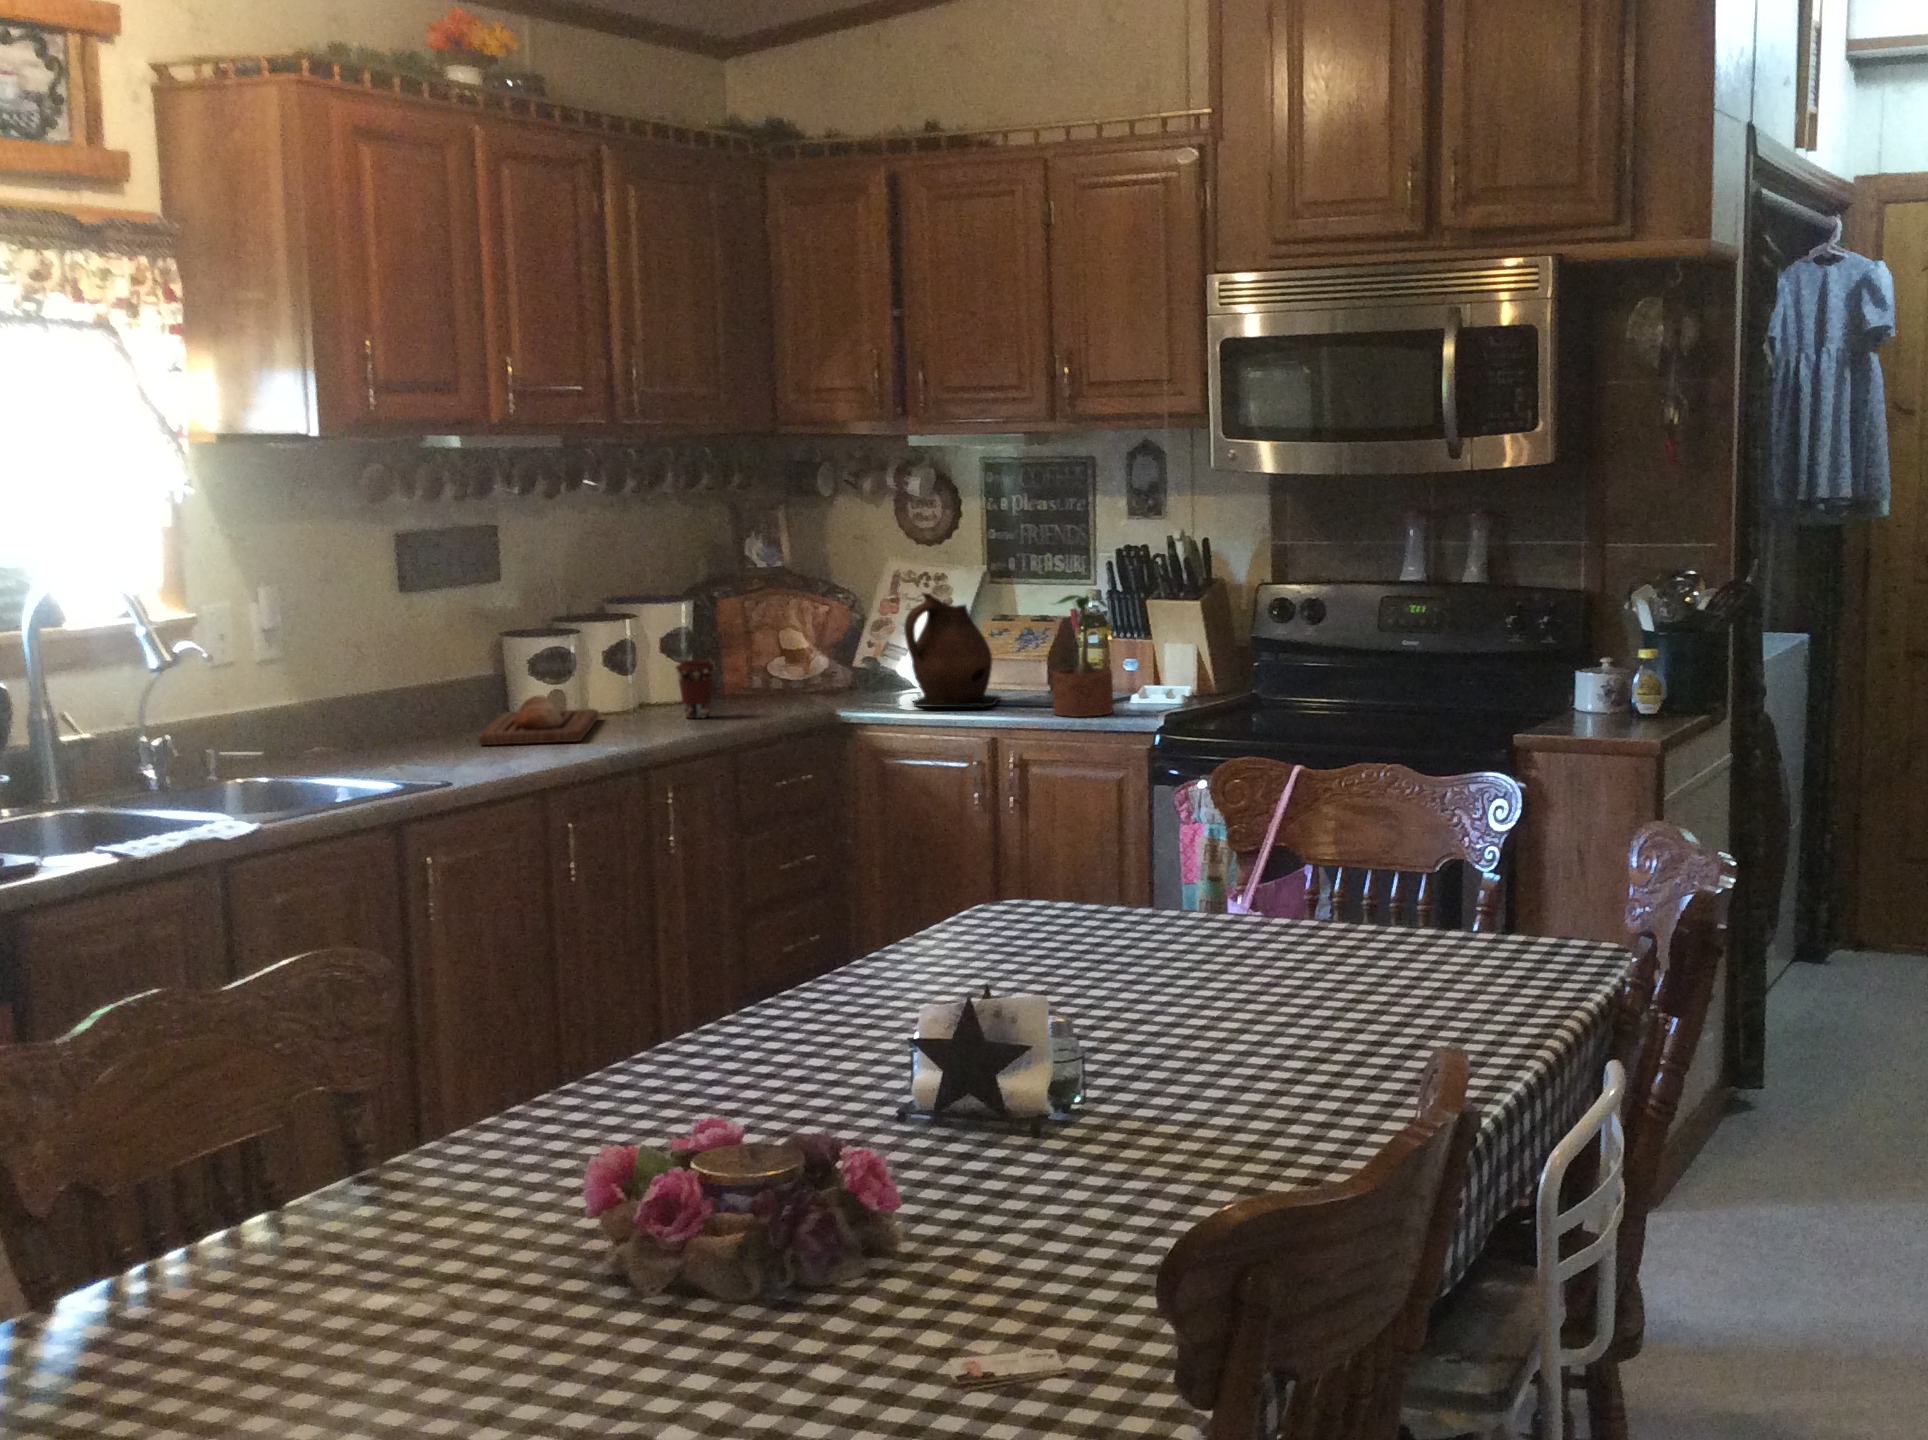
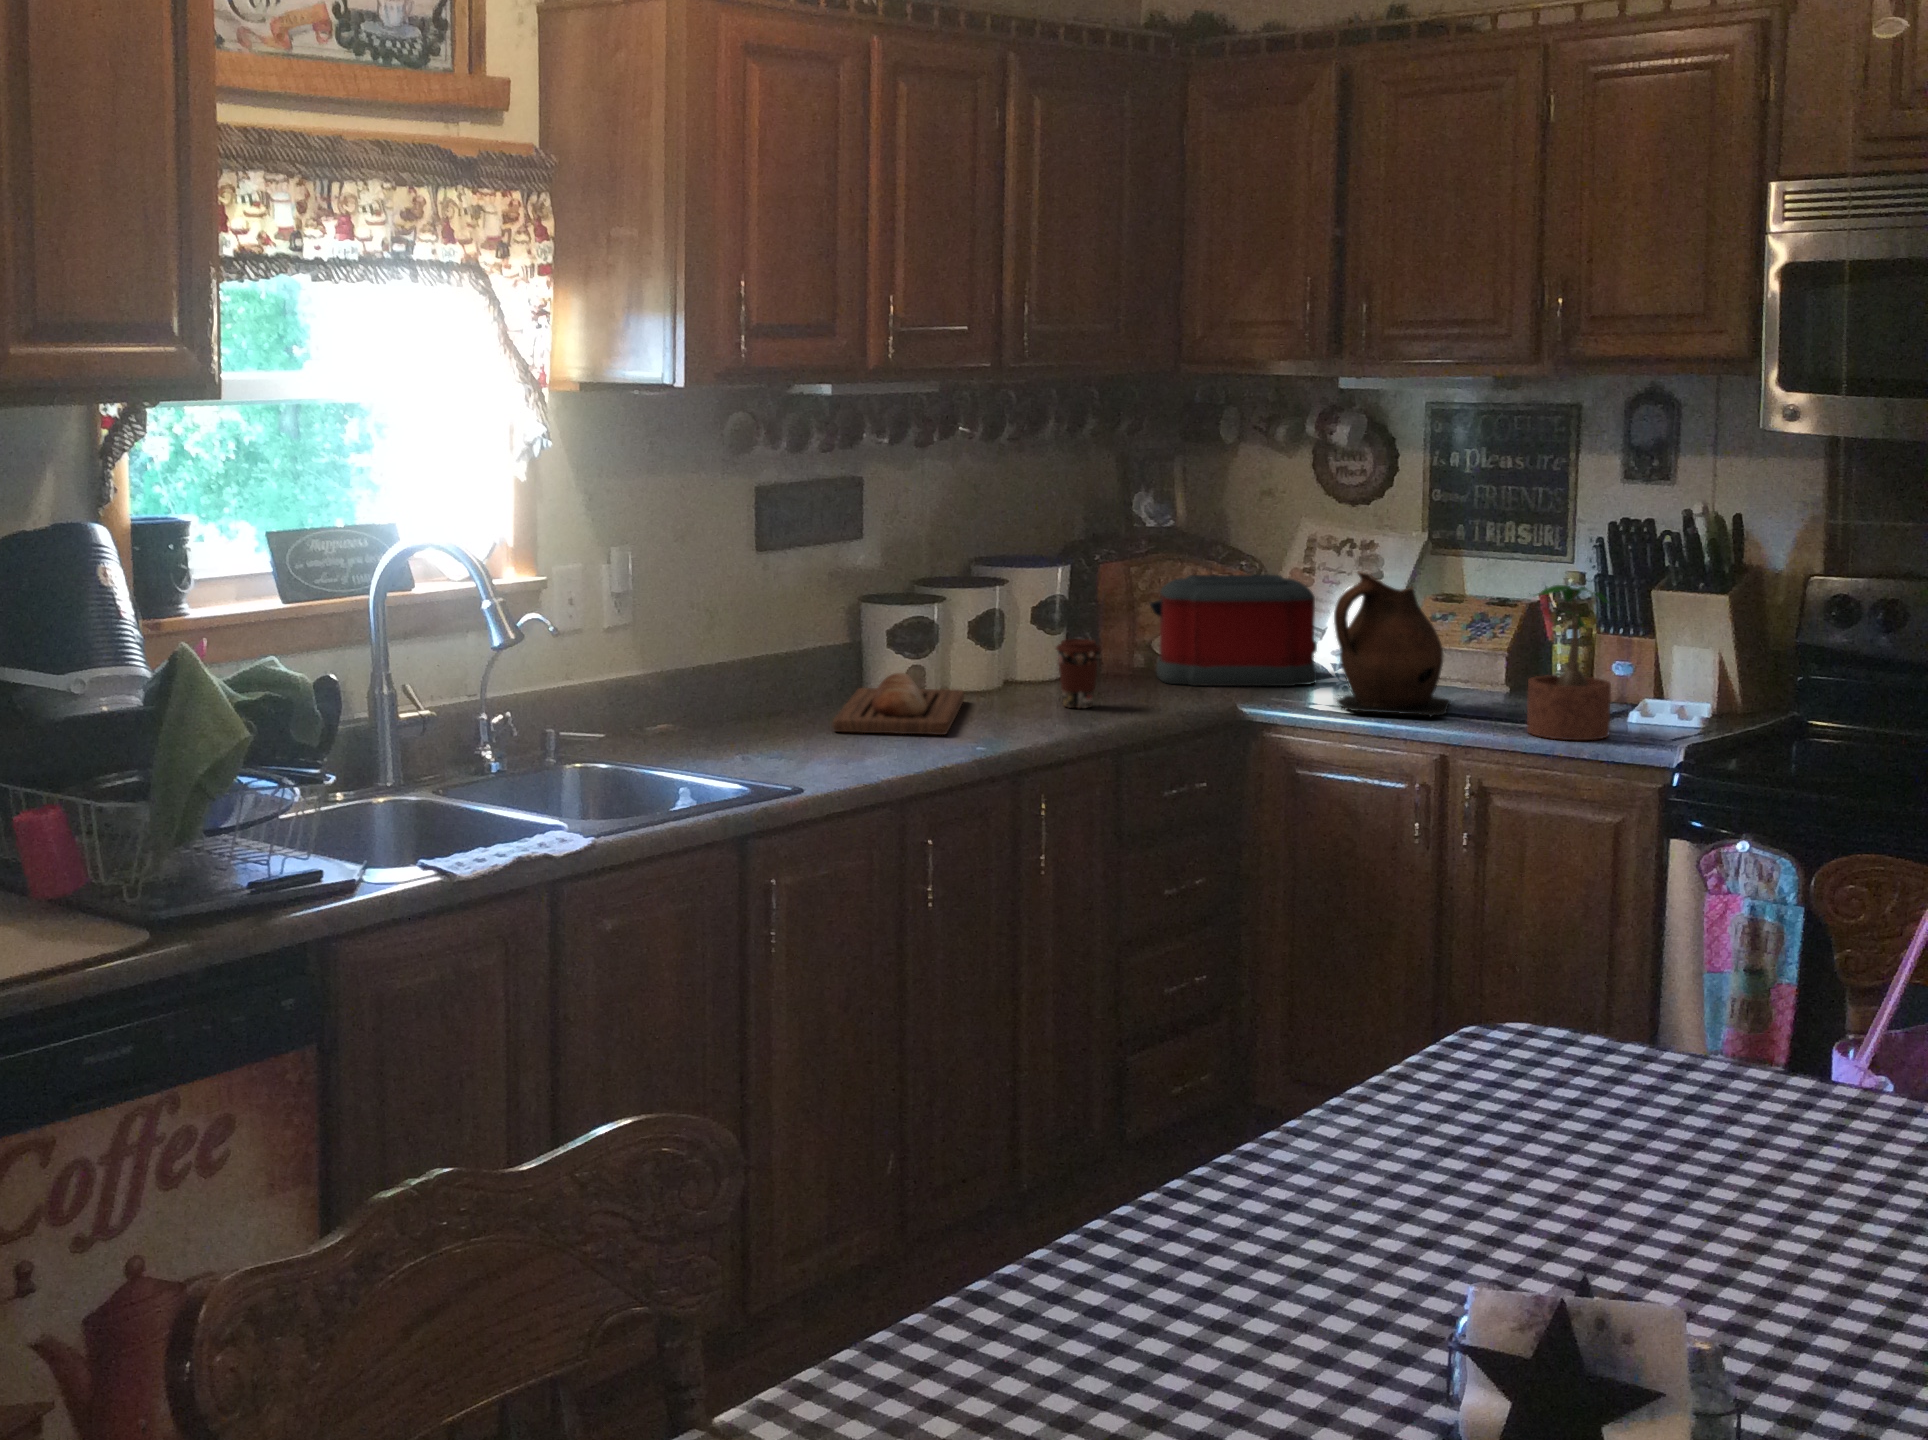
toaster: none [758,603,900,698] -> present [1150,575,1317,686]

